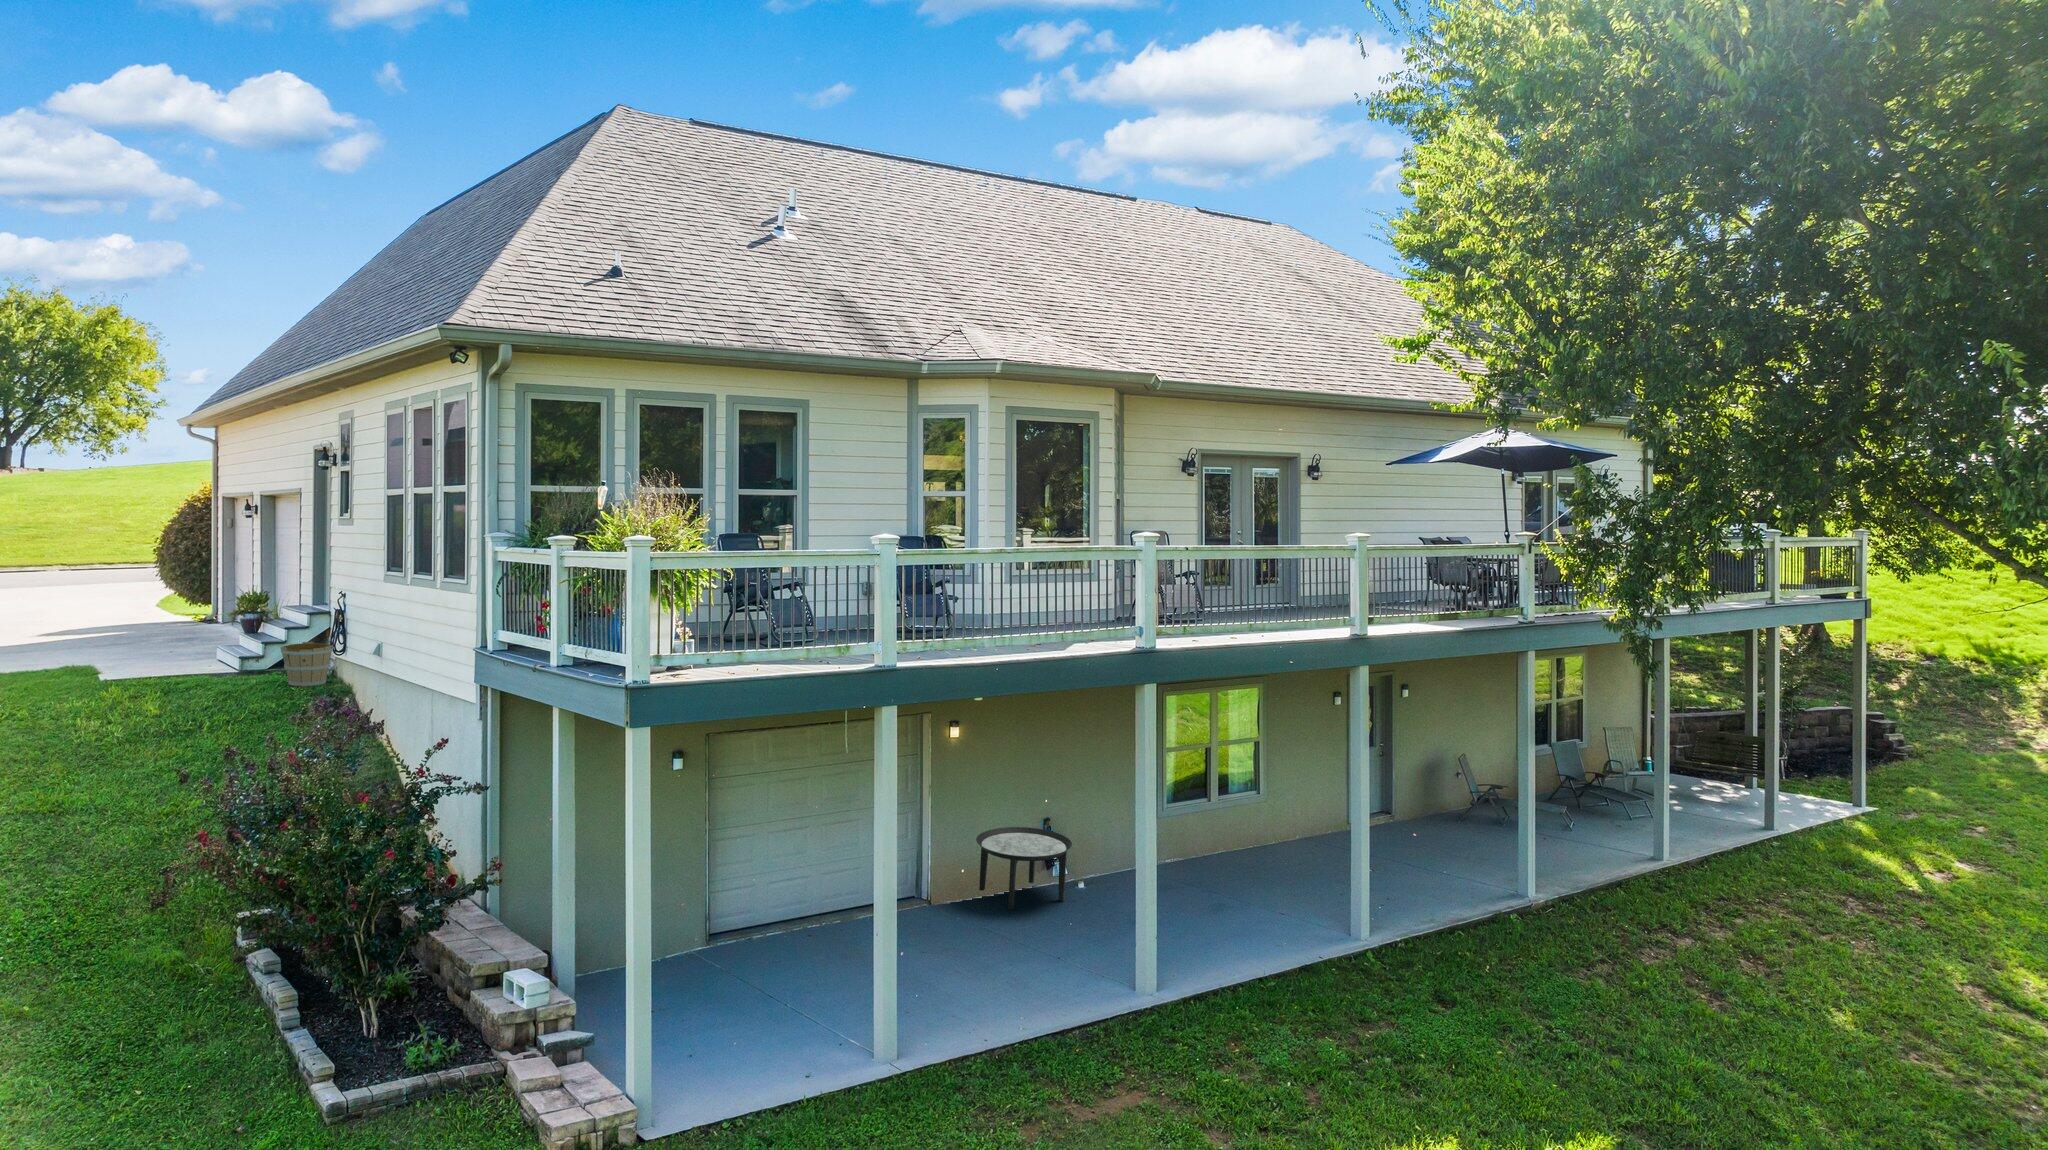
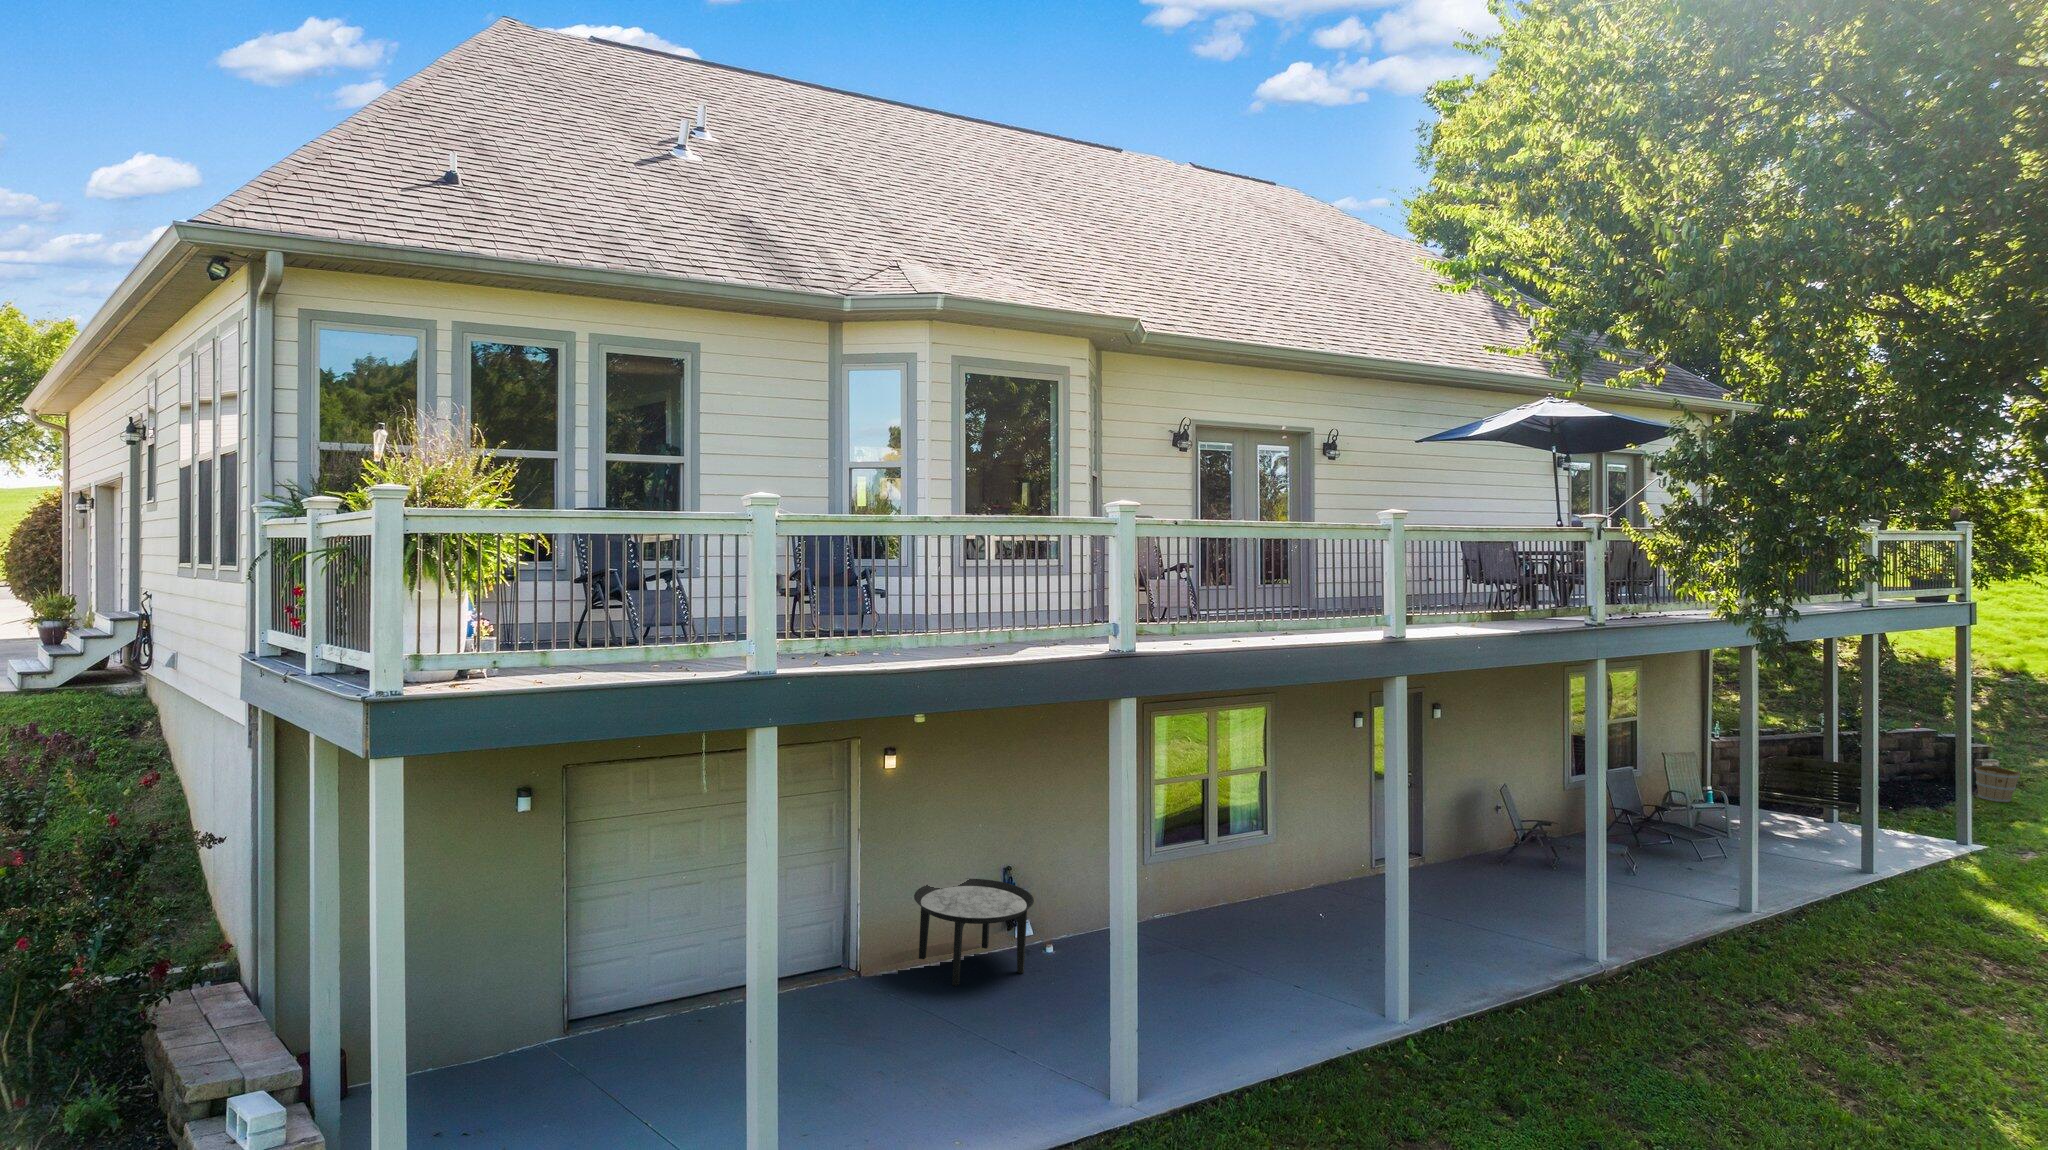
wooden bucket: present [280,642,333,687] -> present [1974,766,2021,803]

